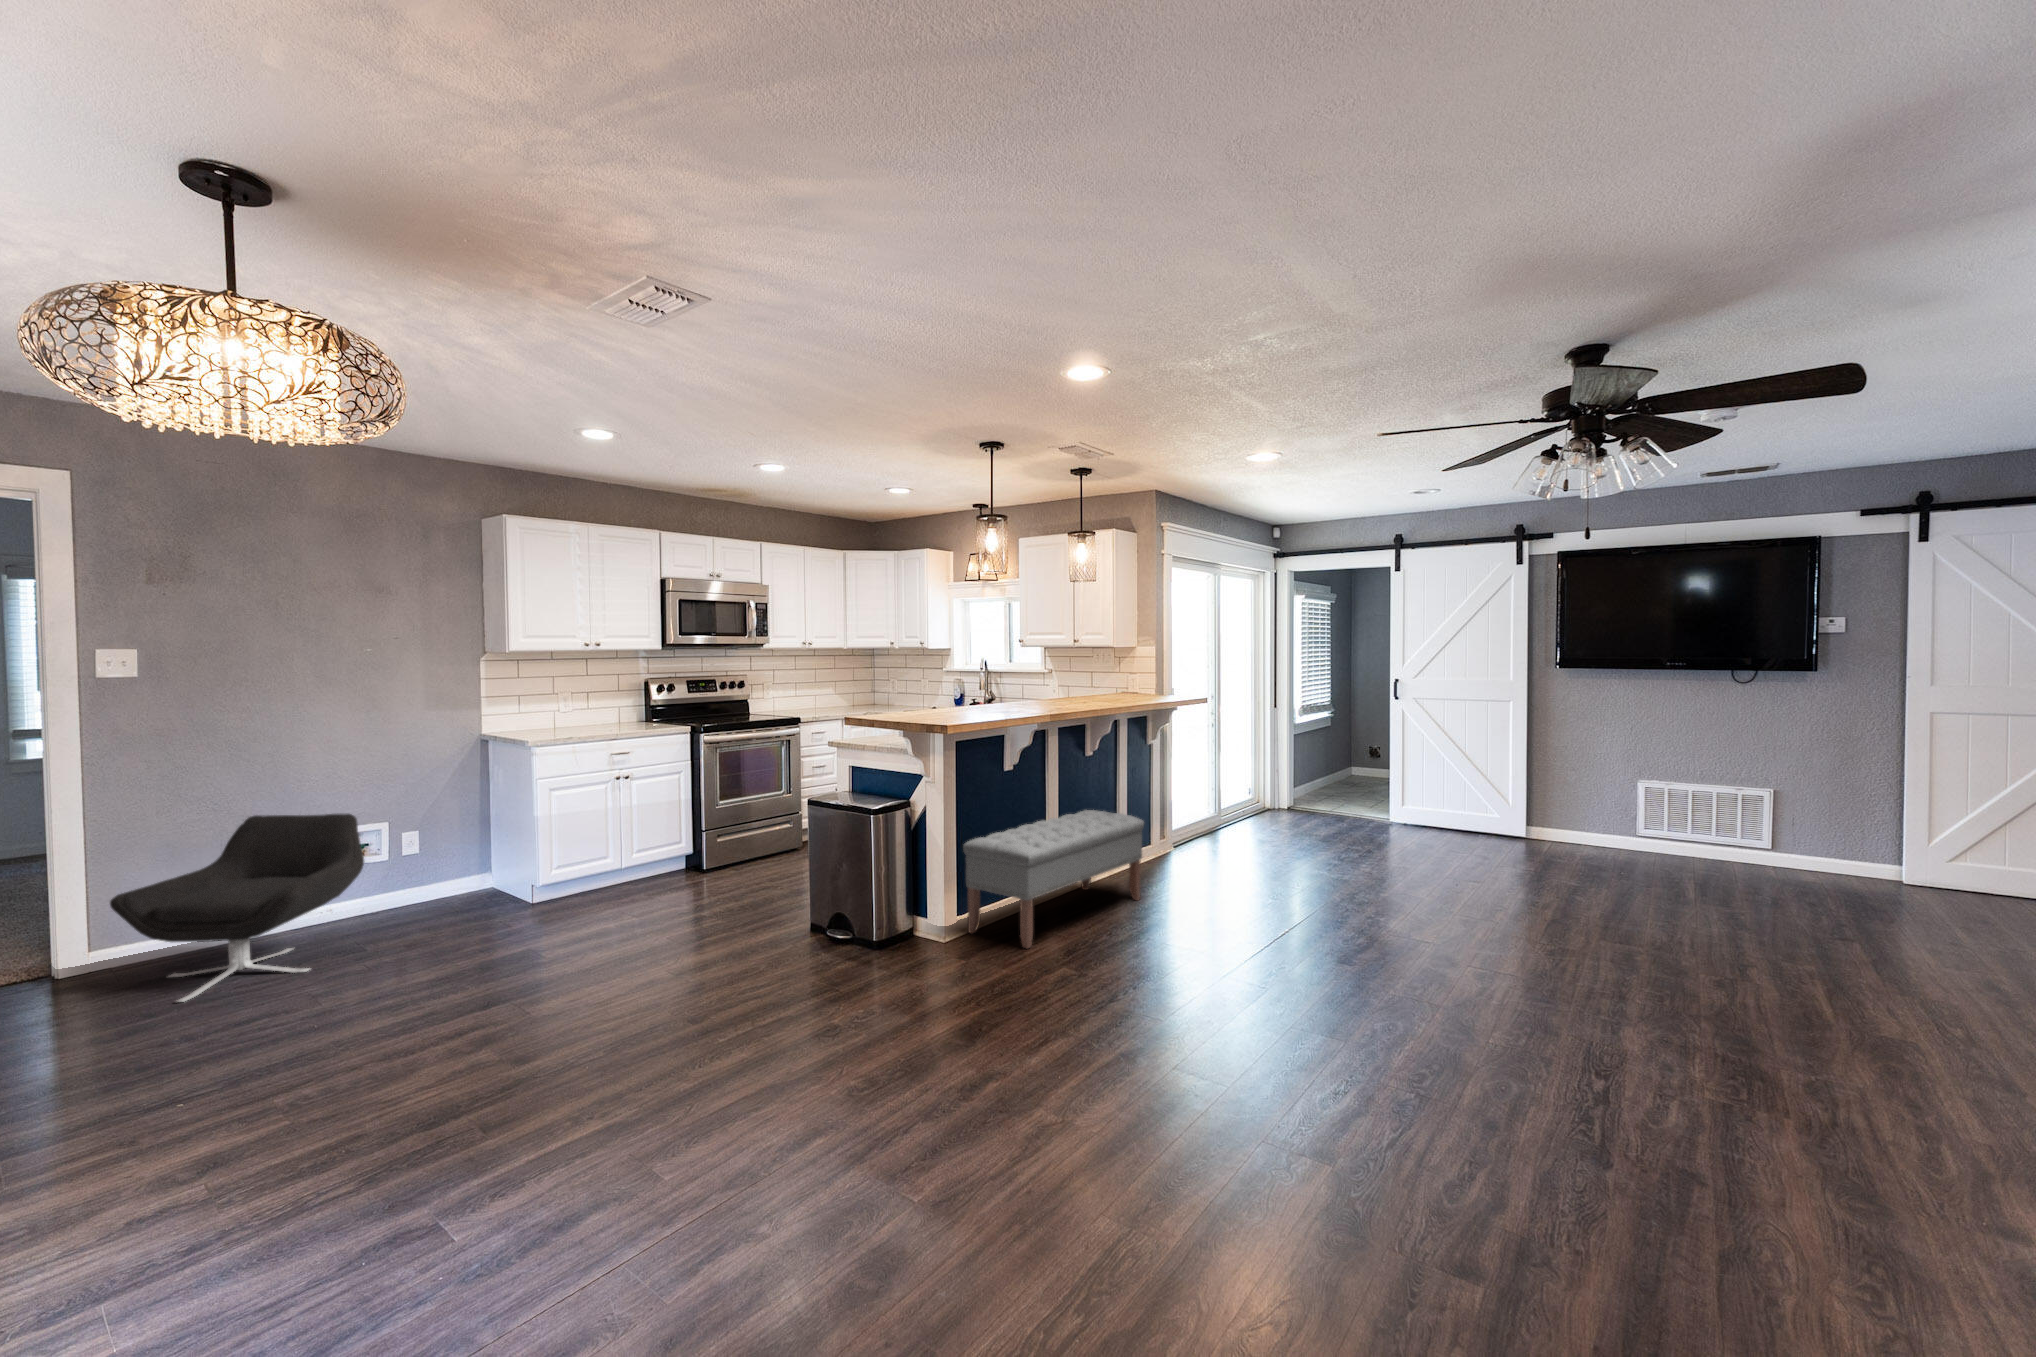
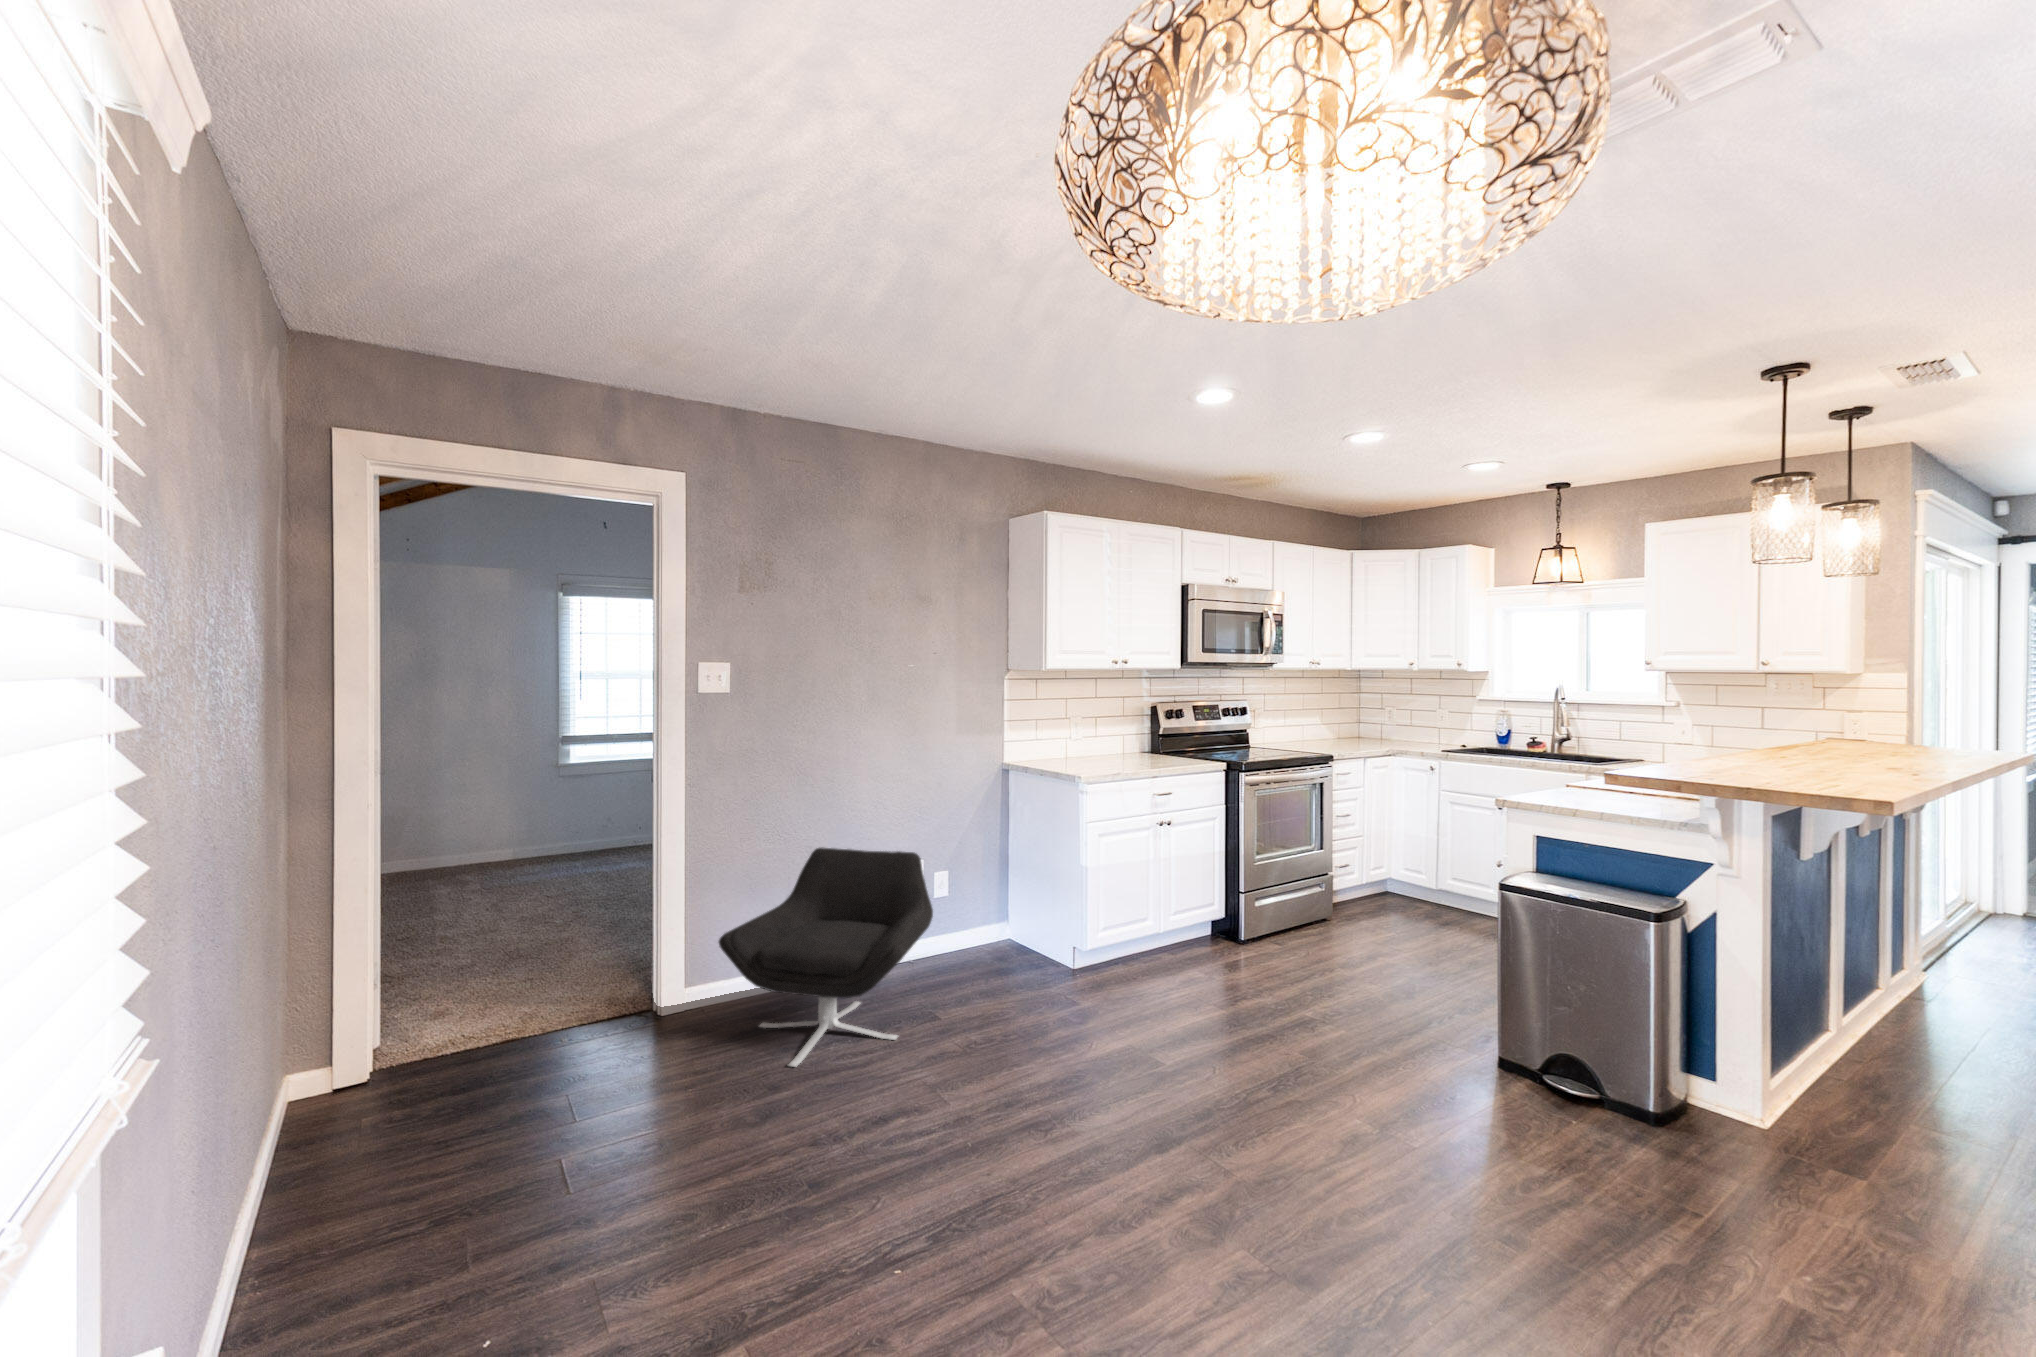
bench: present [963,810,1144,948] -> none [1739,915,1993,1143]

